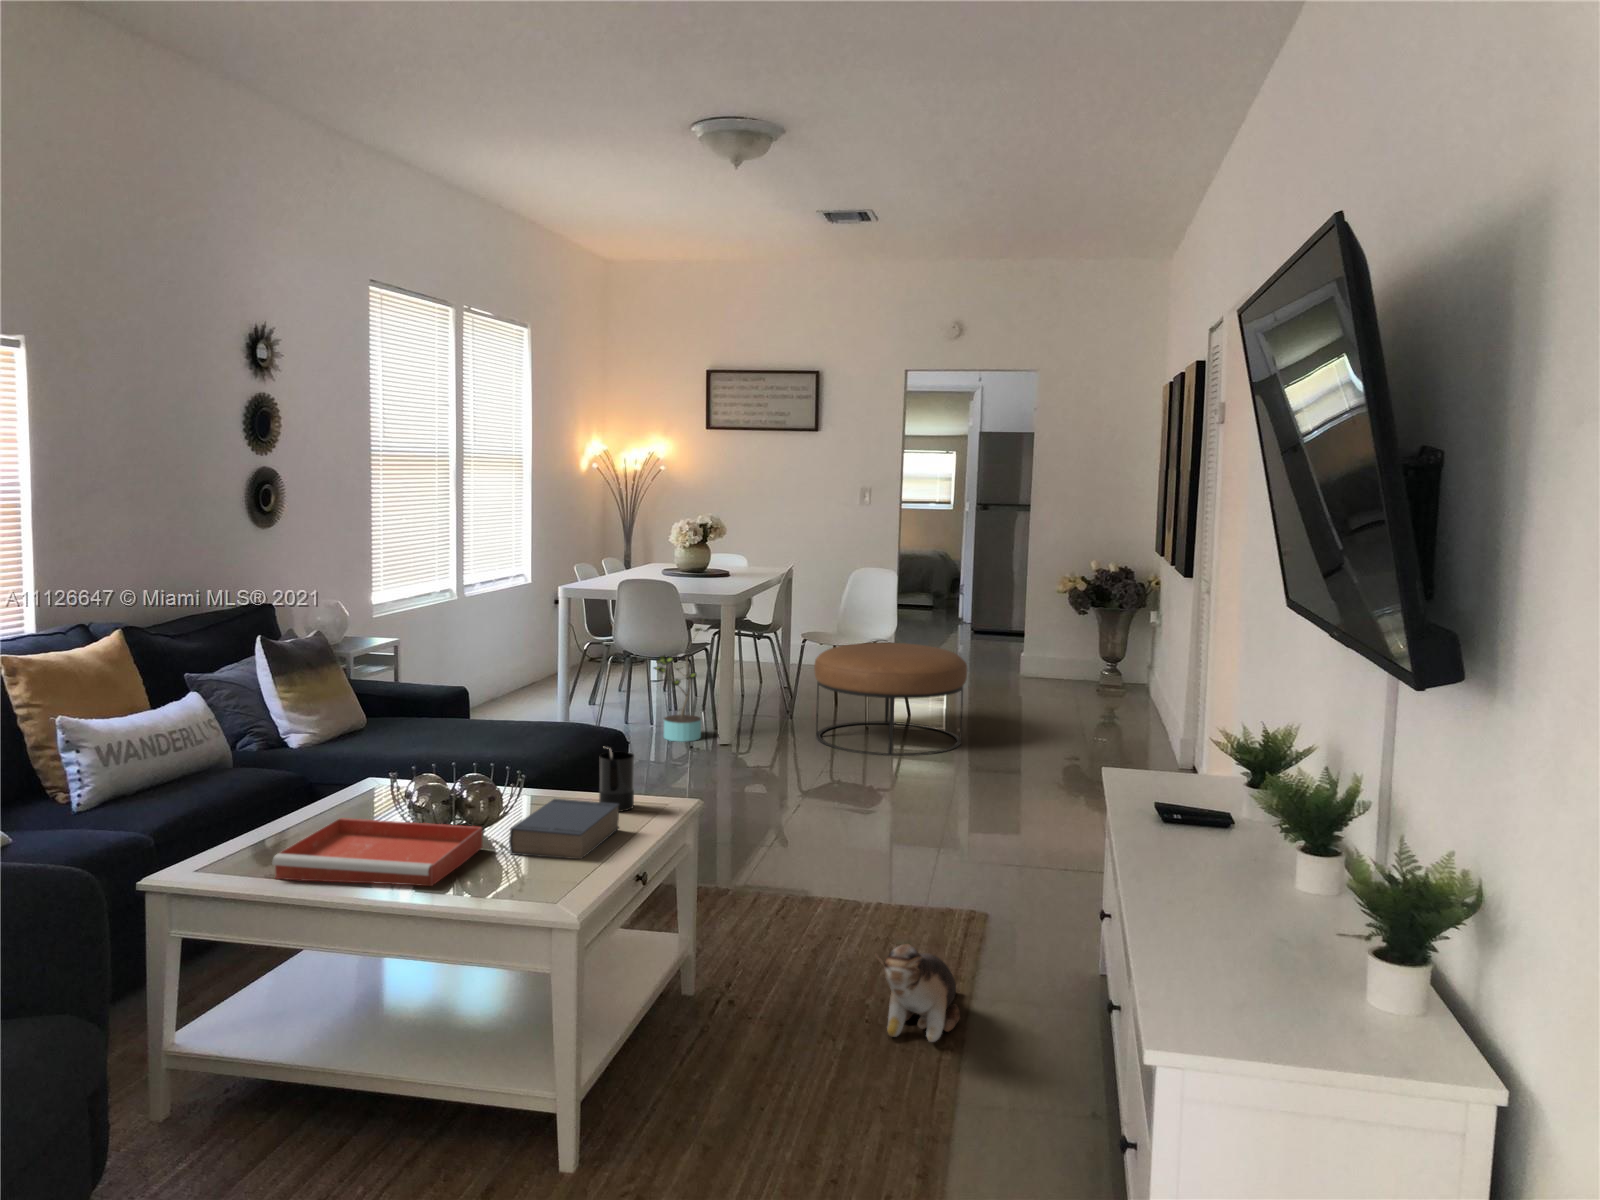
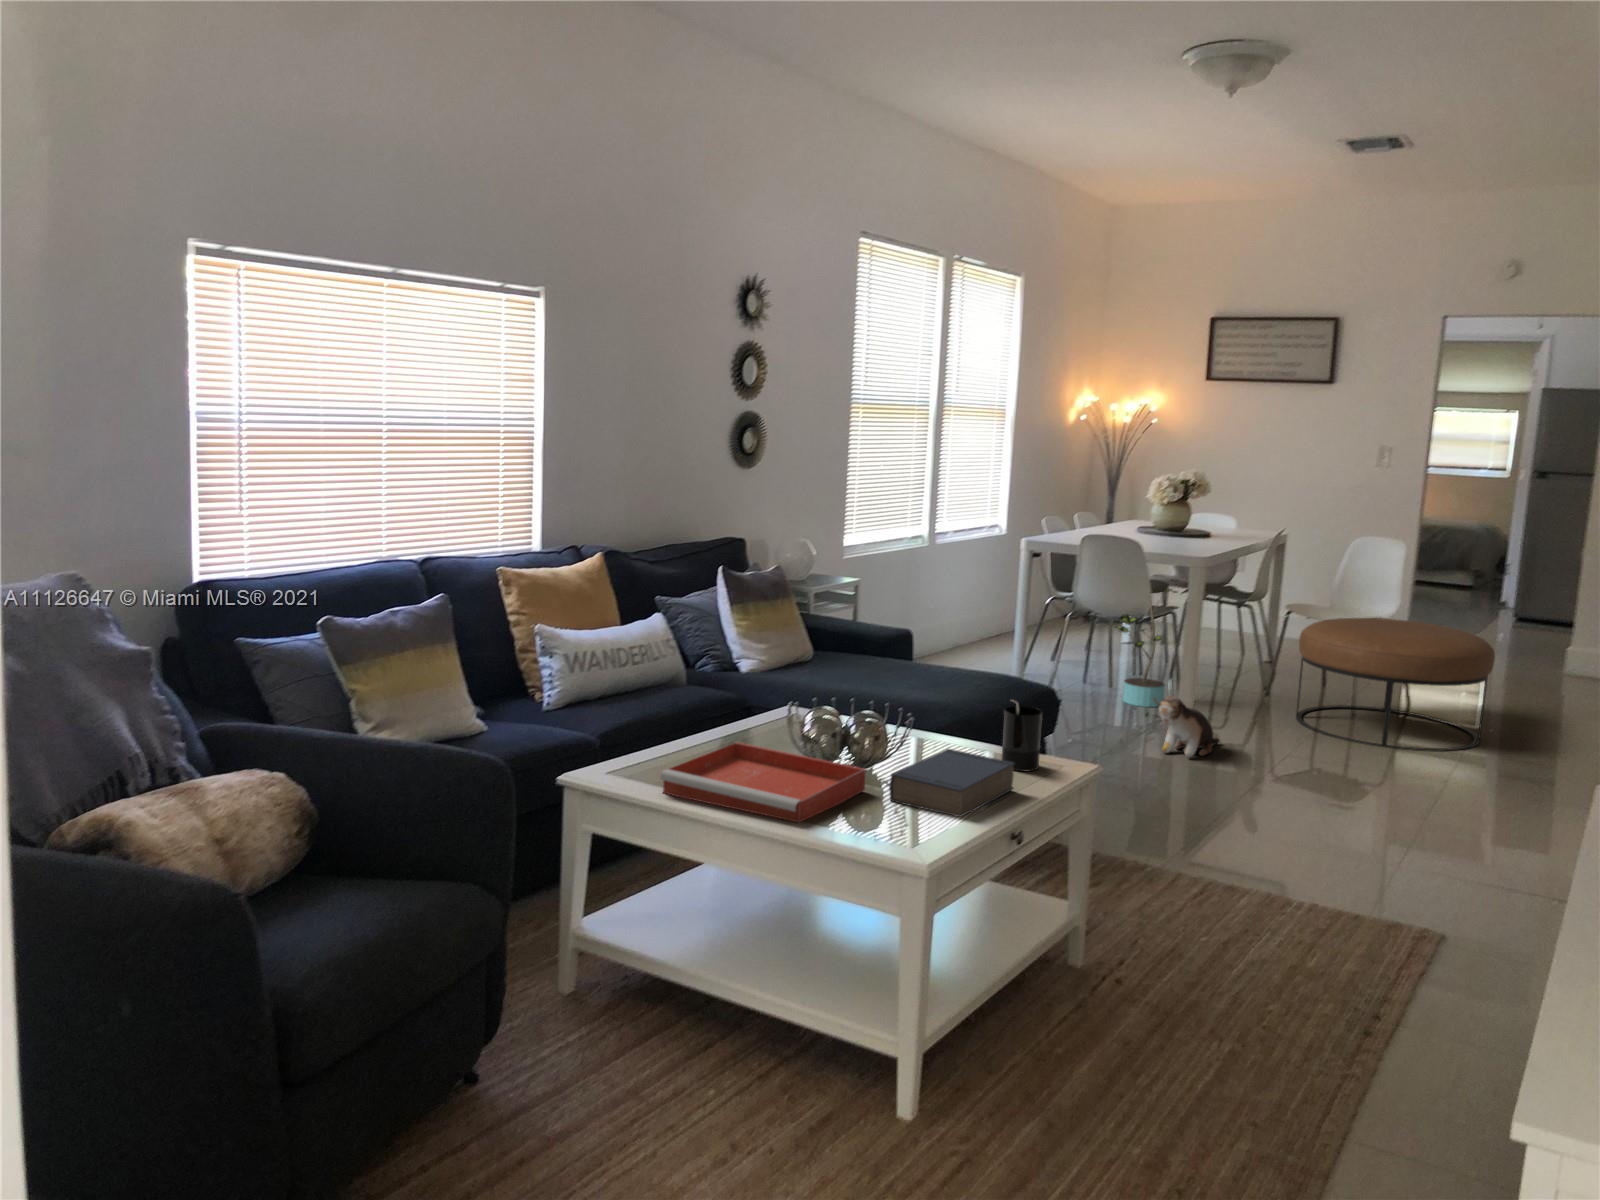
plush toy: present [876,944,960,1042] -> present [1153,695,1219,757]

